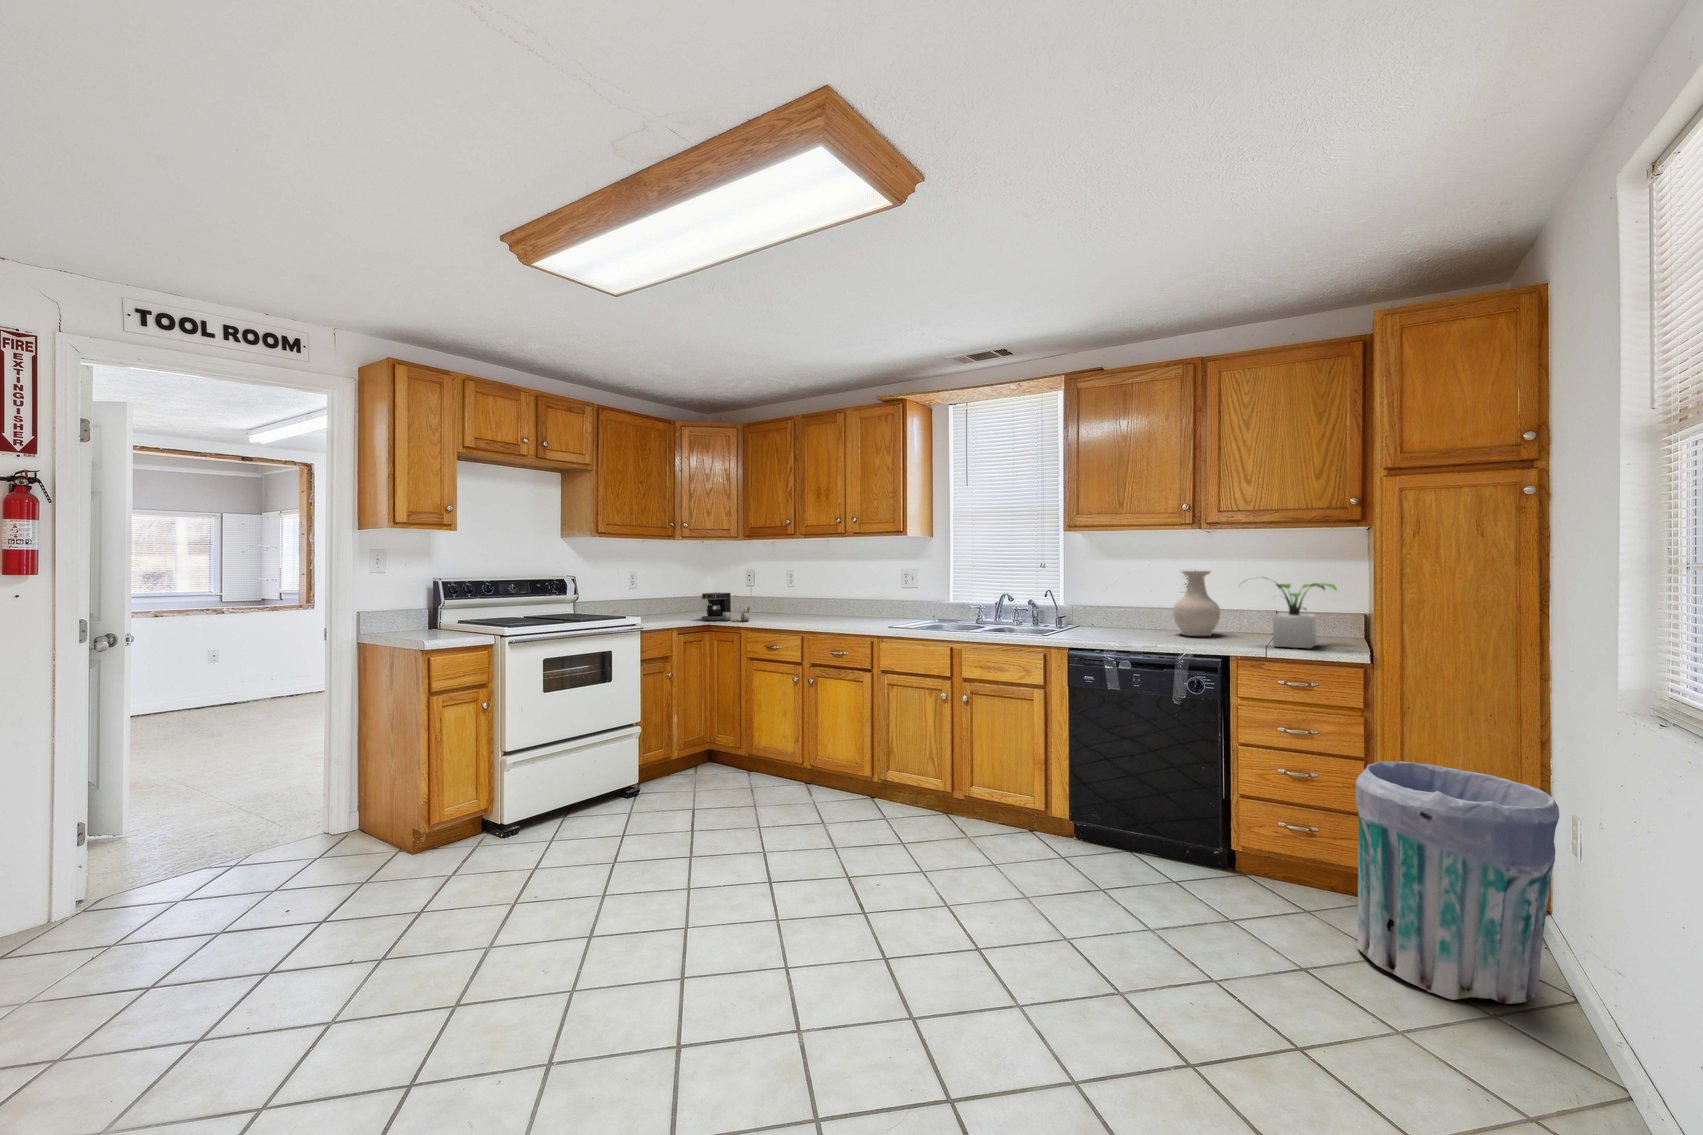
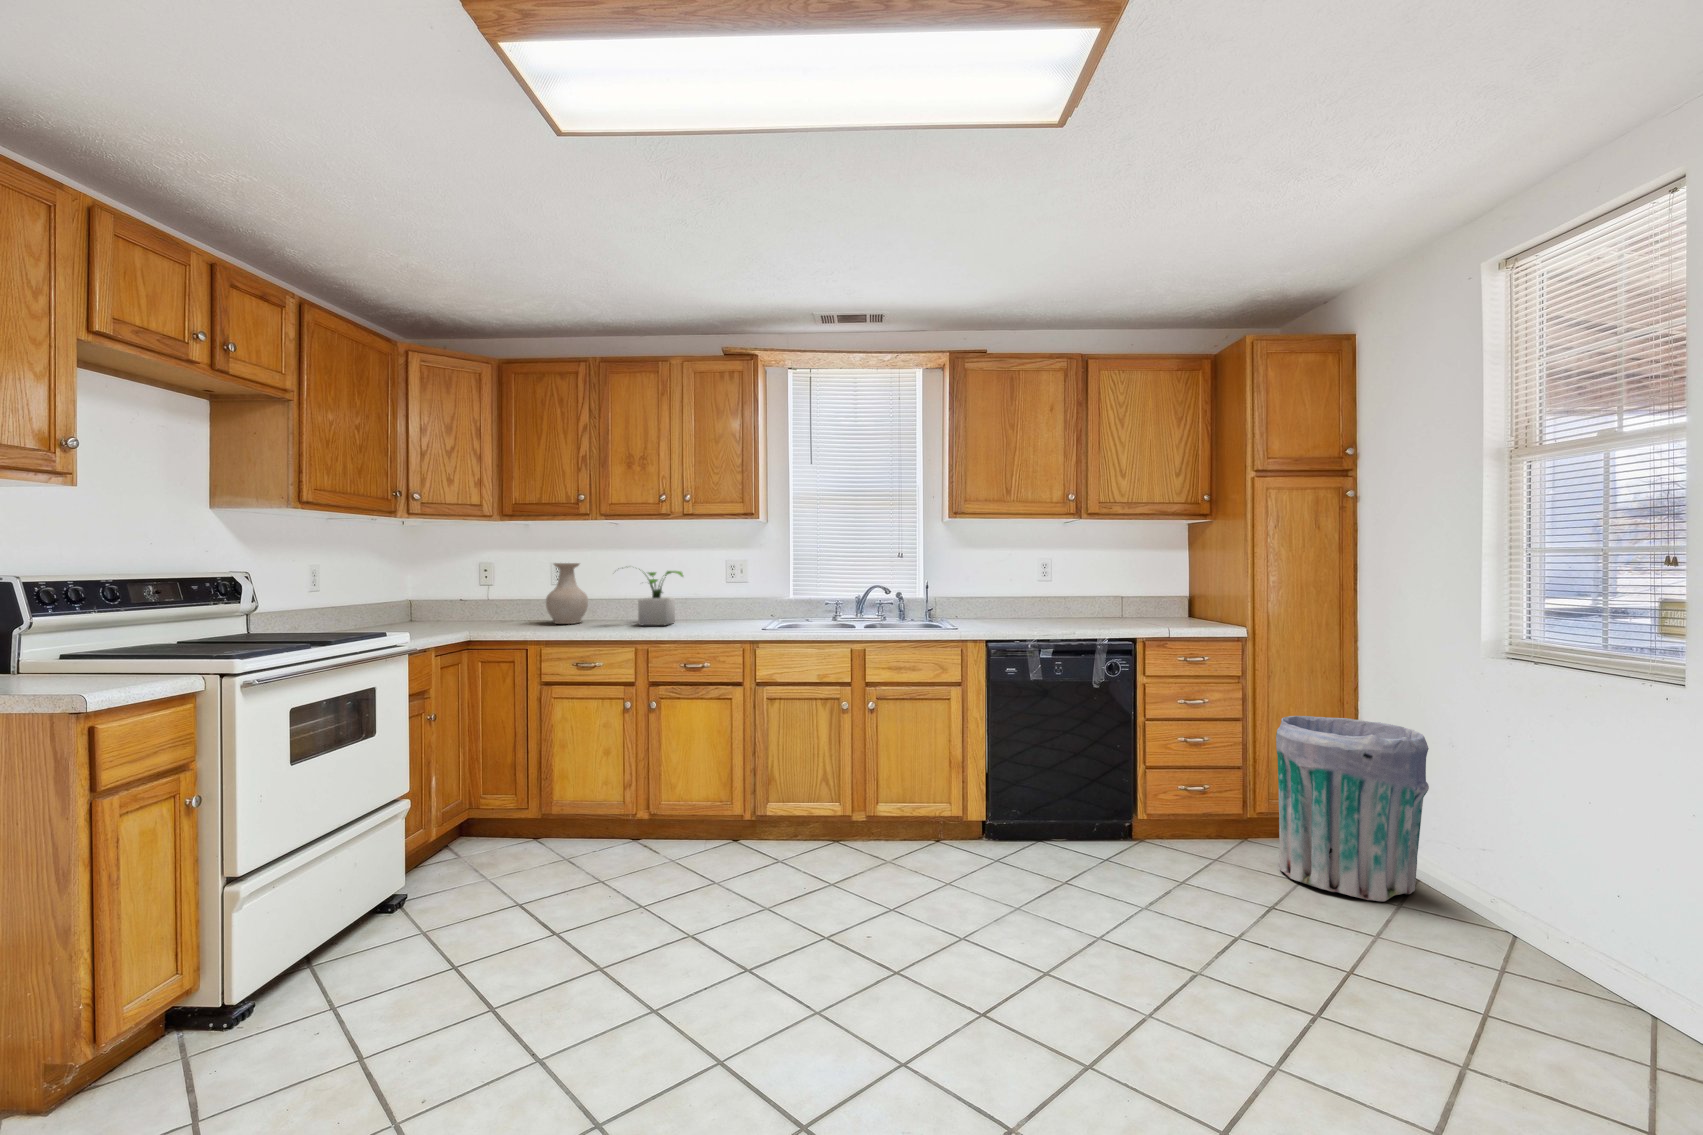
vase: present [1173,571,1220,636] -> present [546,563,588,624]
potted plant: present [1273,583,1337,648] -> present [638,569,683,625]
coffee maker: present [702,593,750,621] -> none [448,594,532,634]

